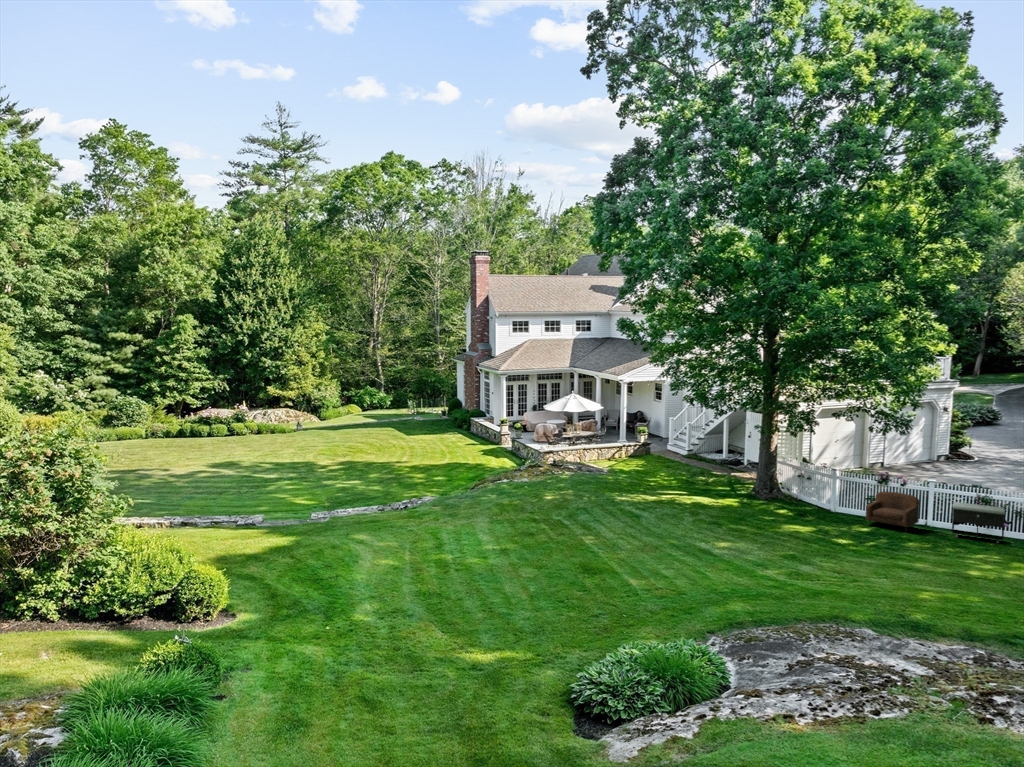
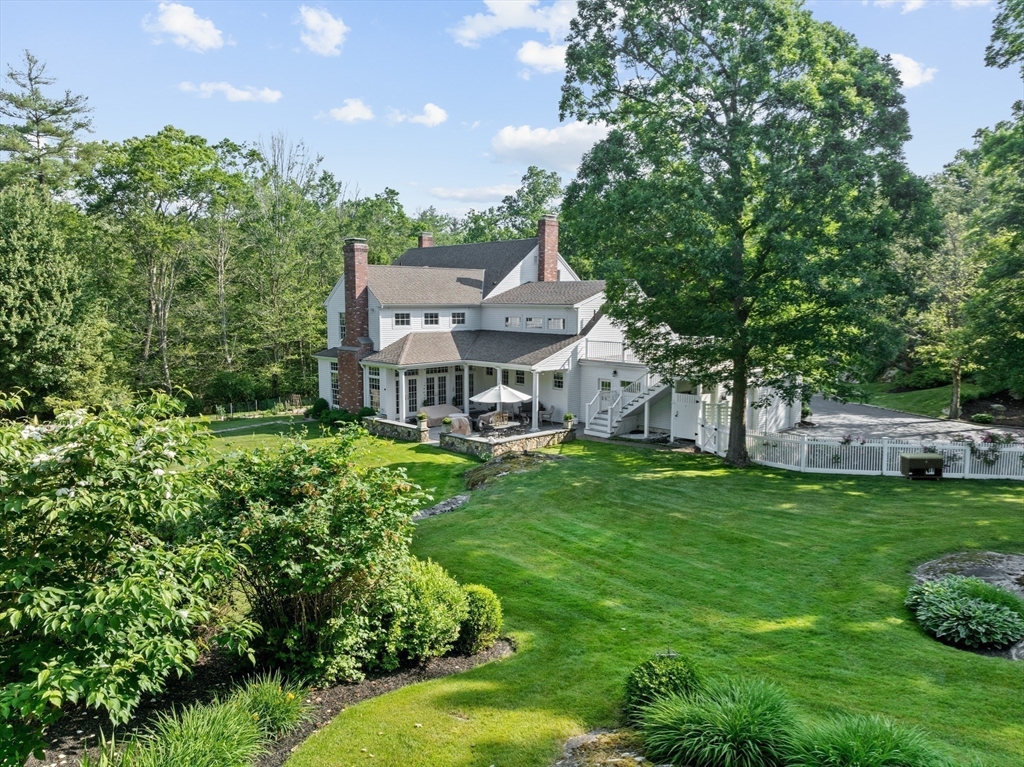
armchair: present [866,492,920,530] -> none [843,451,882,481]

